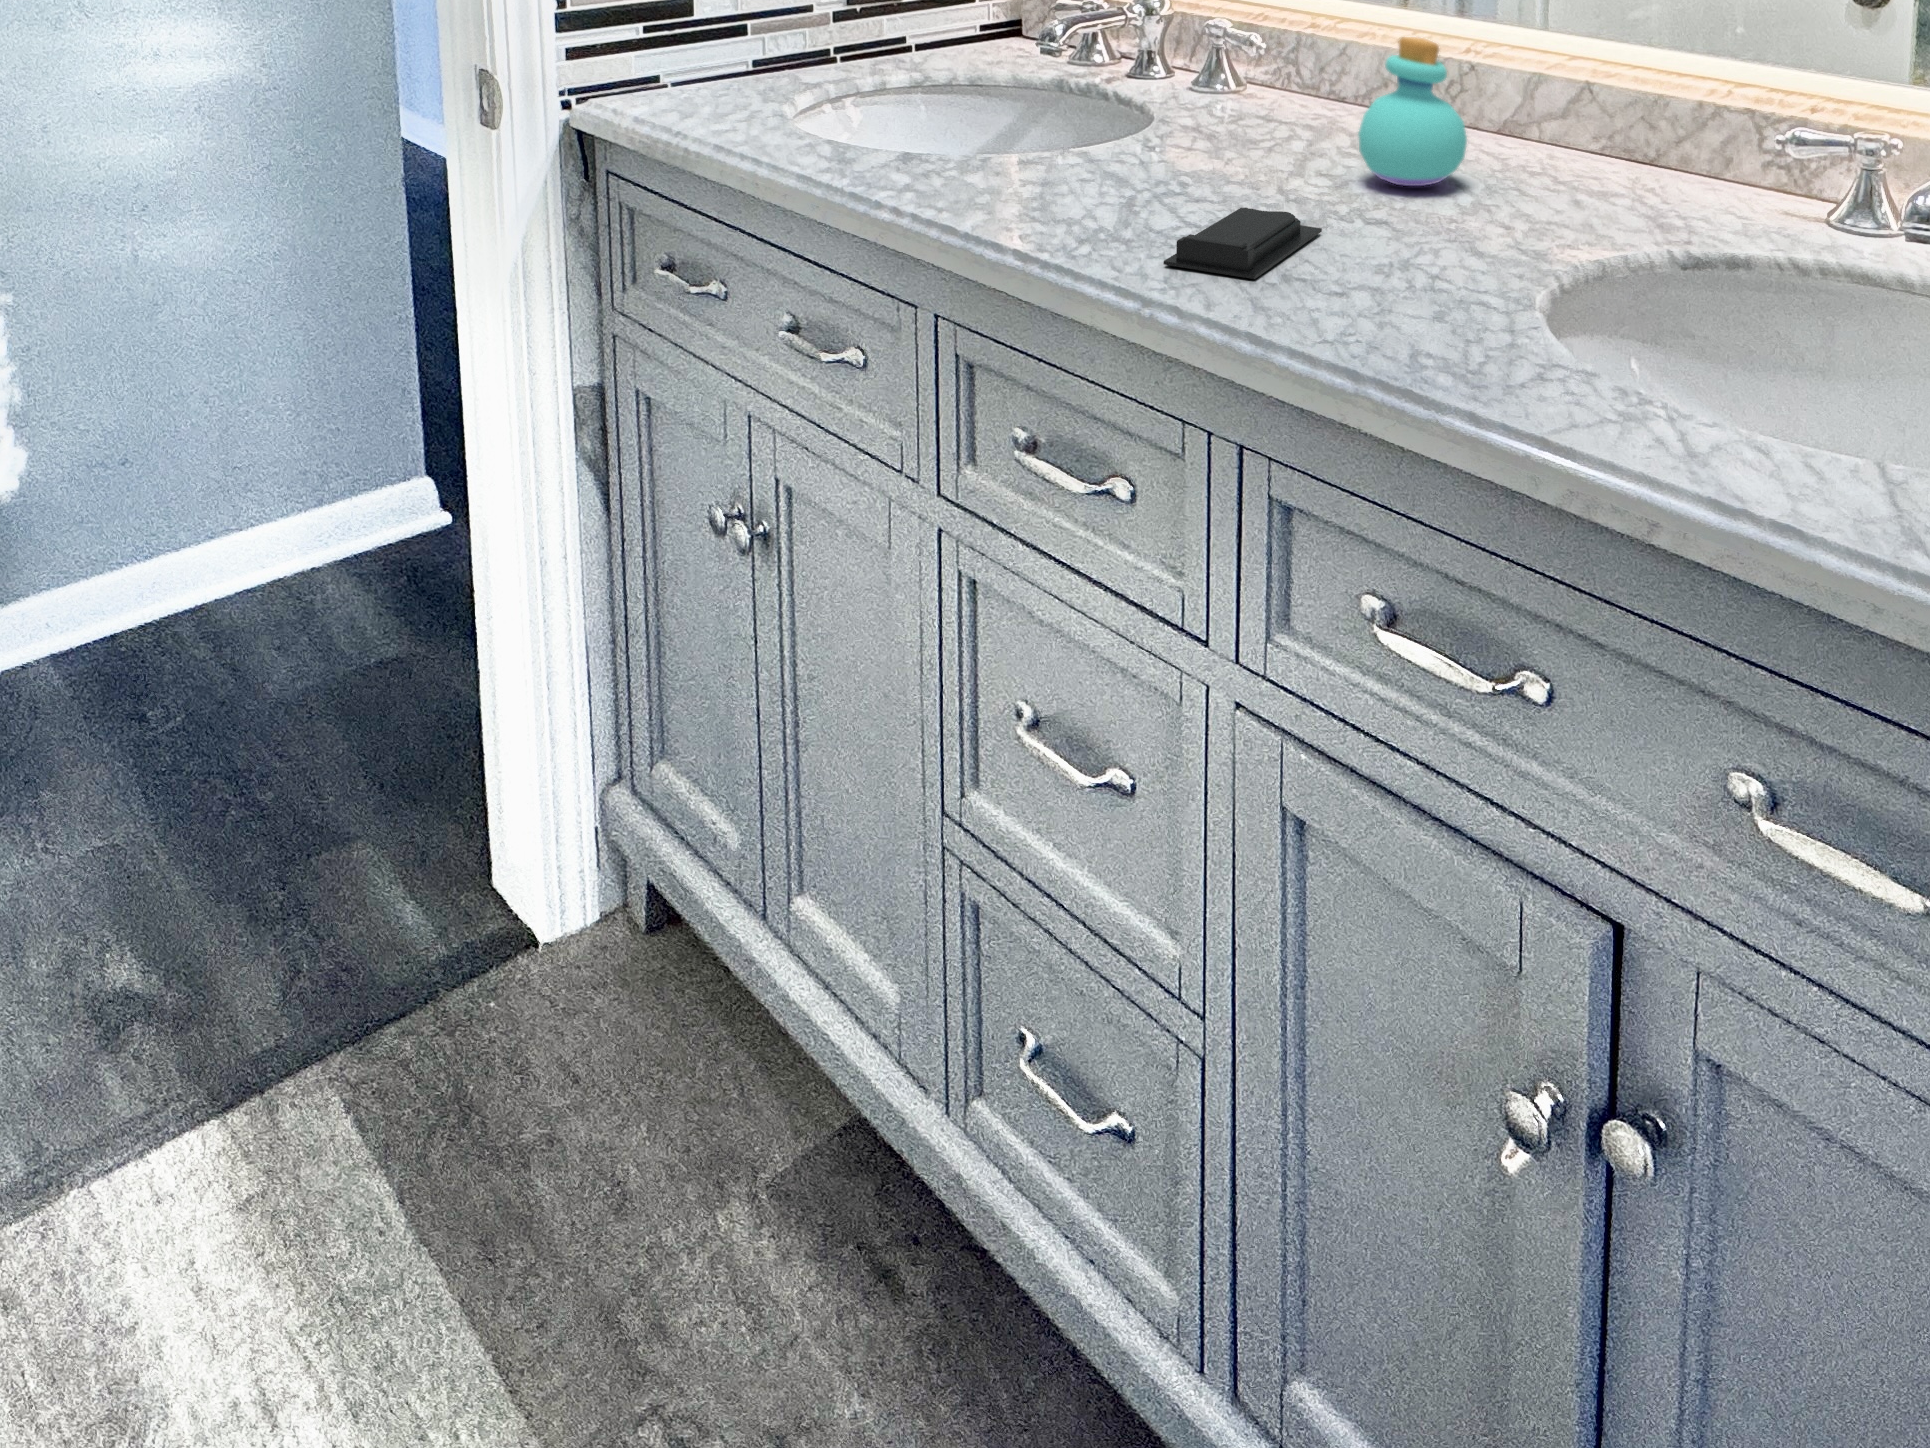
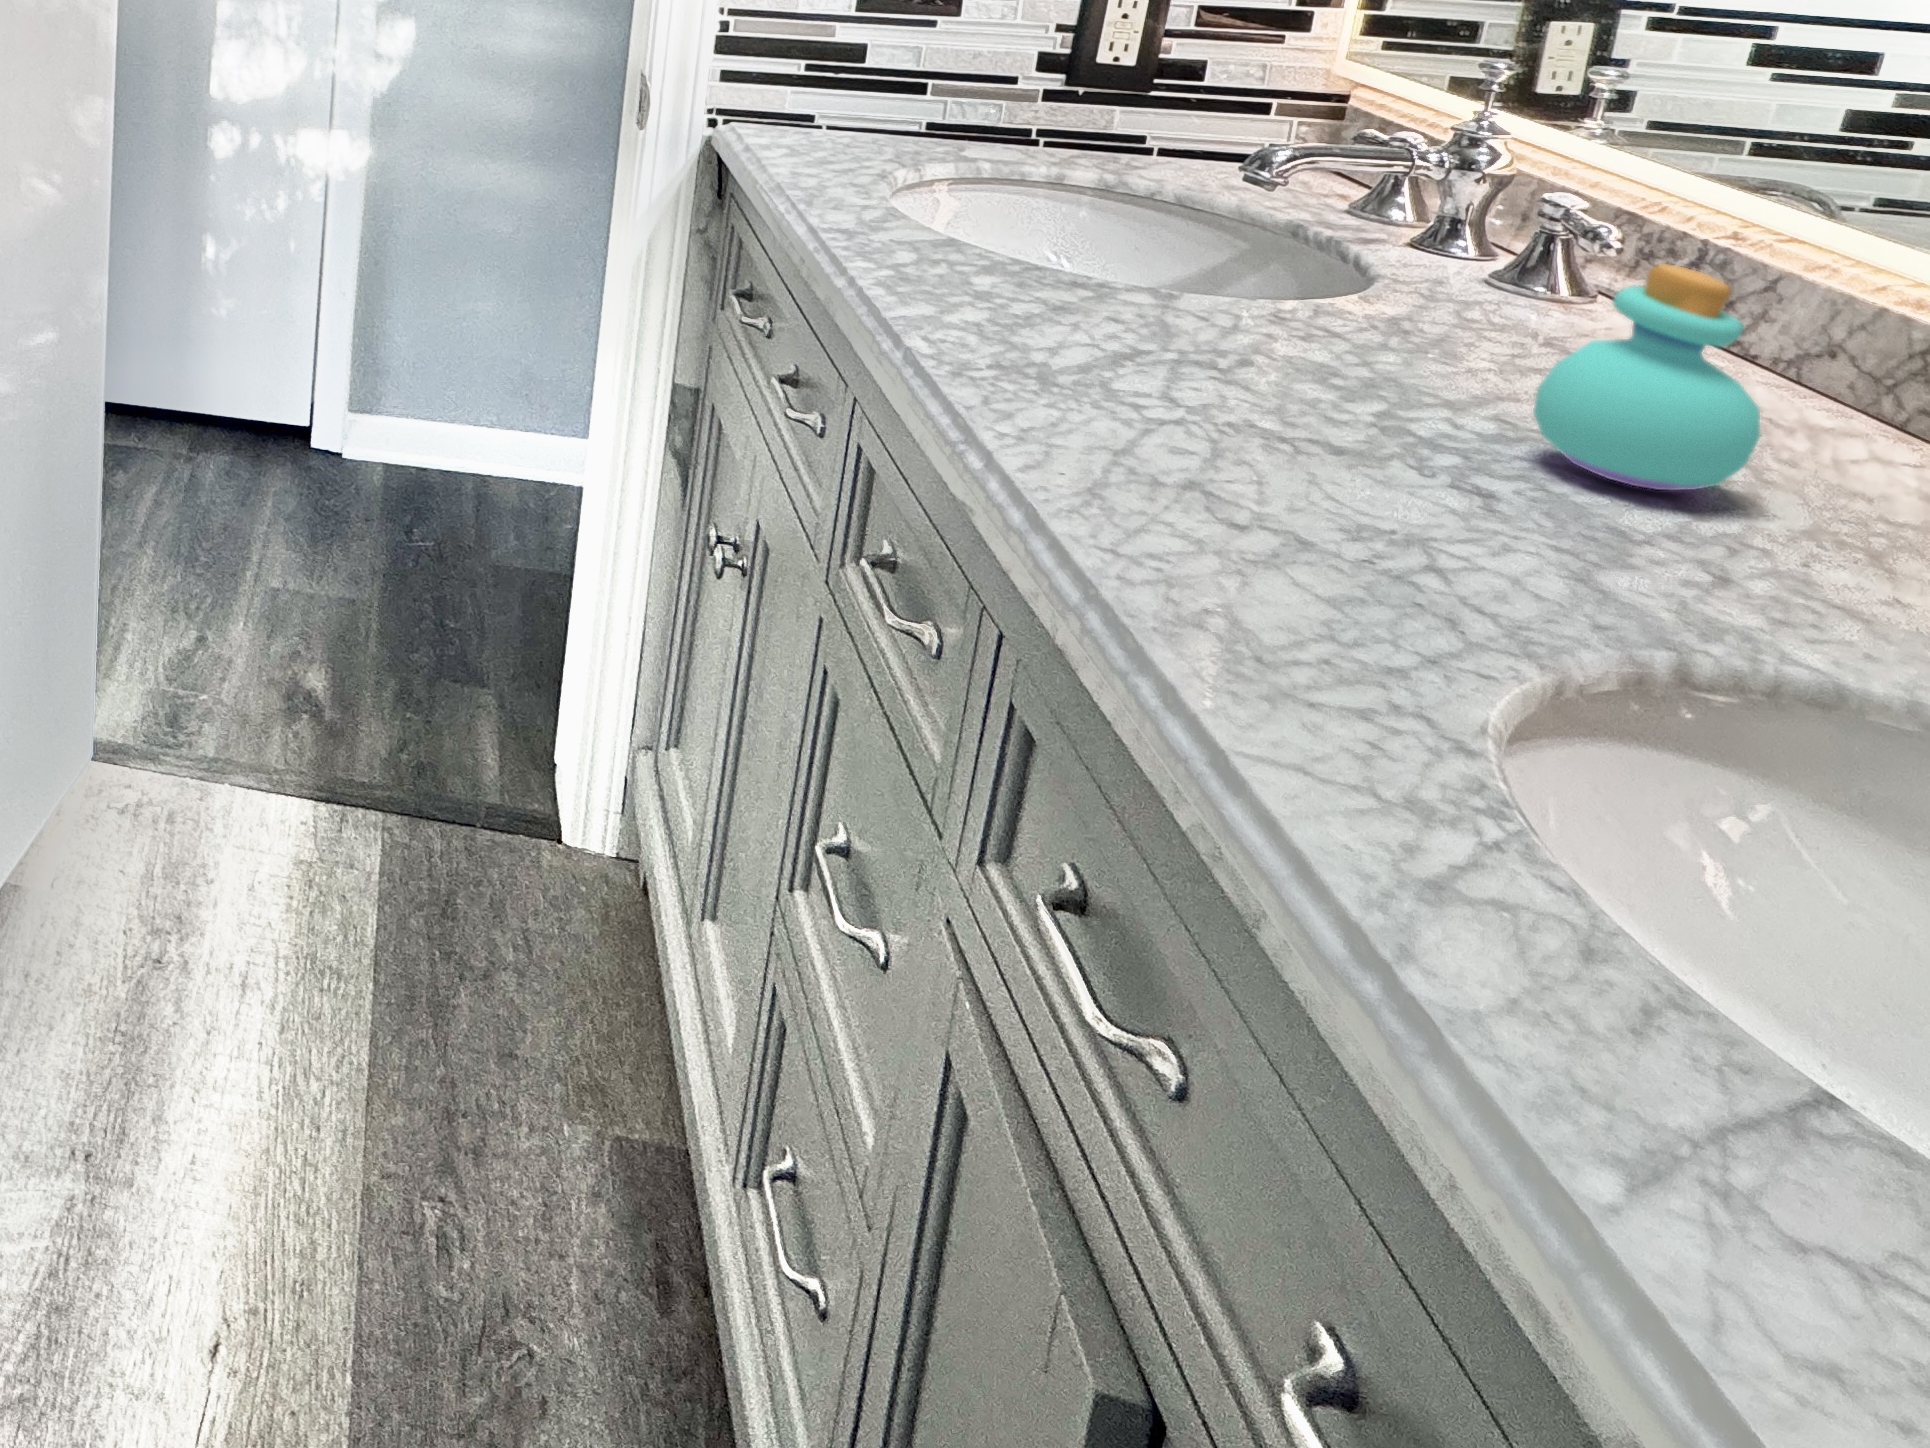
soap bar: present [1163,208,1322,279] -> none [1042,398,1333,472]

